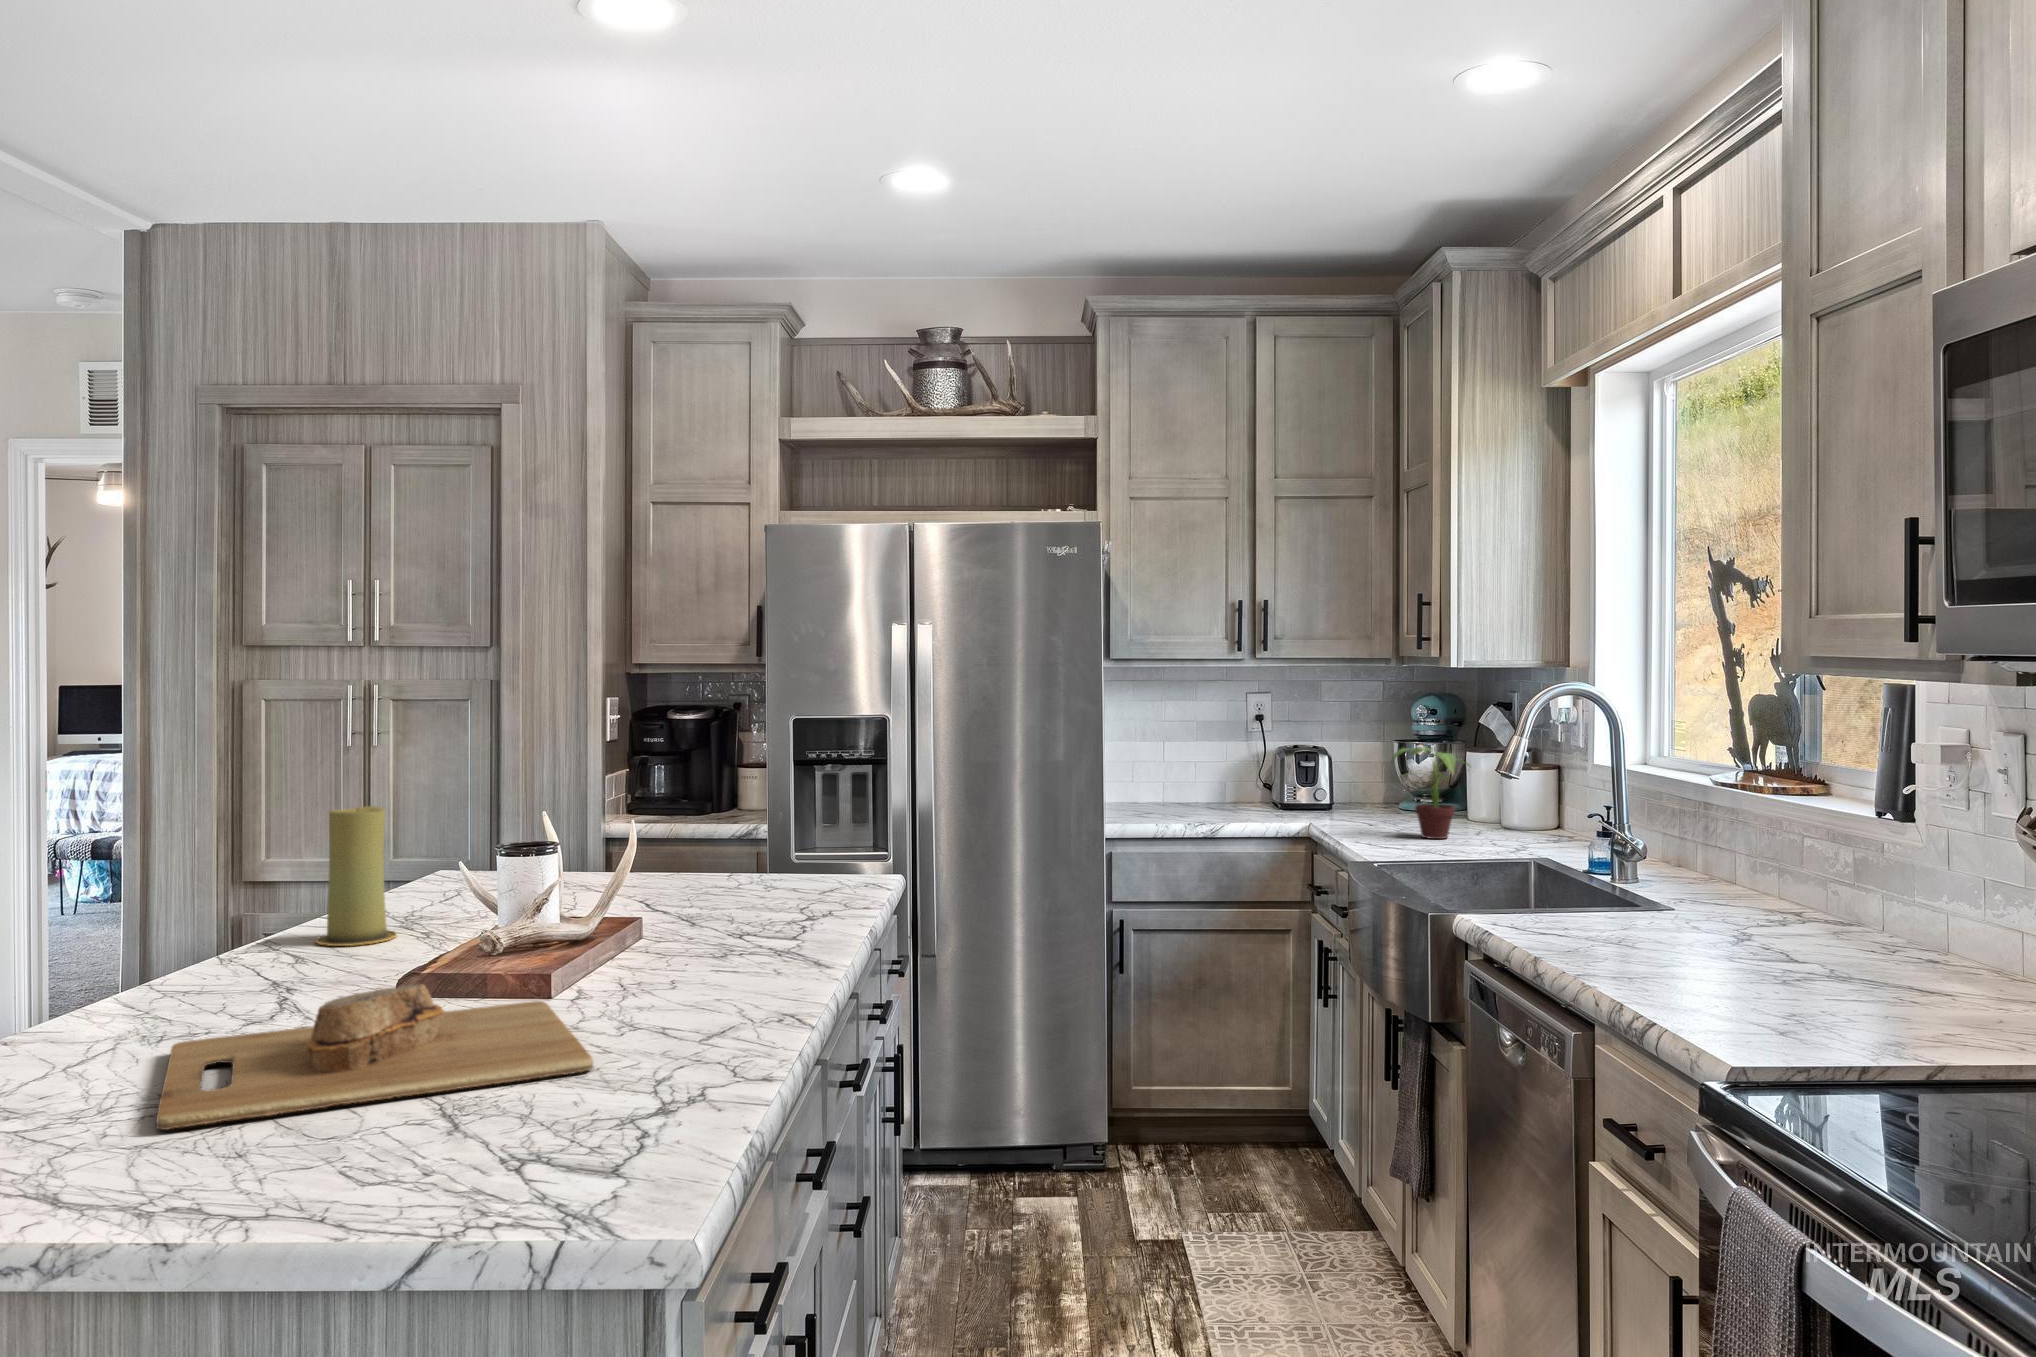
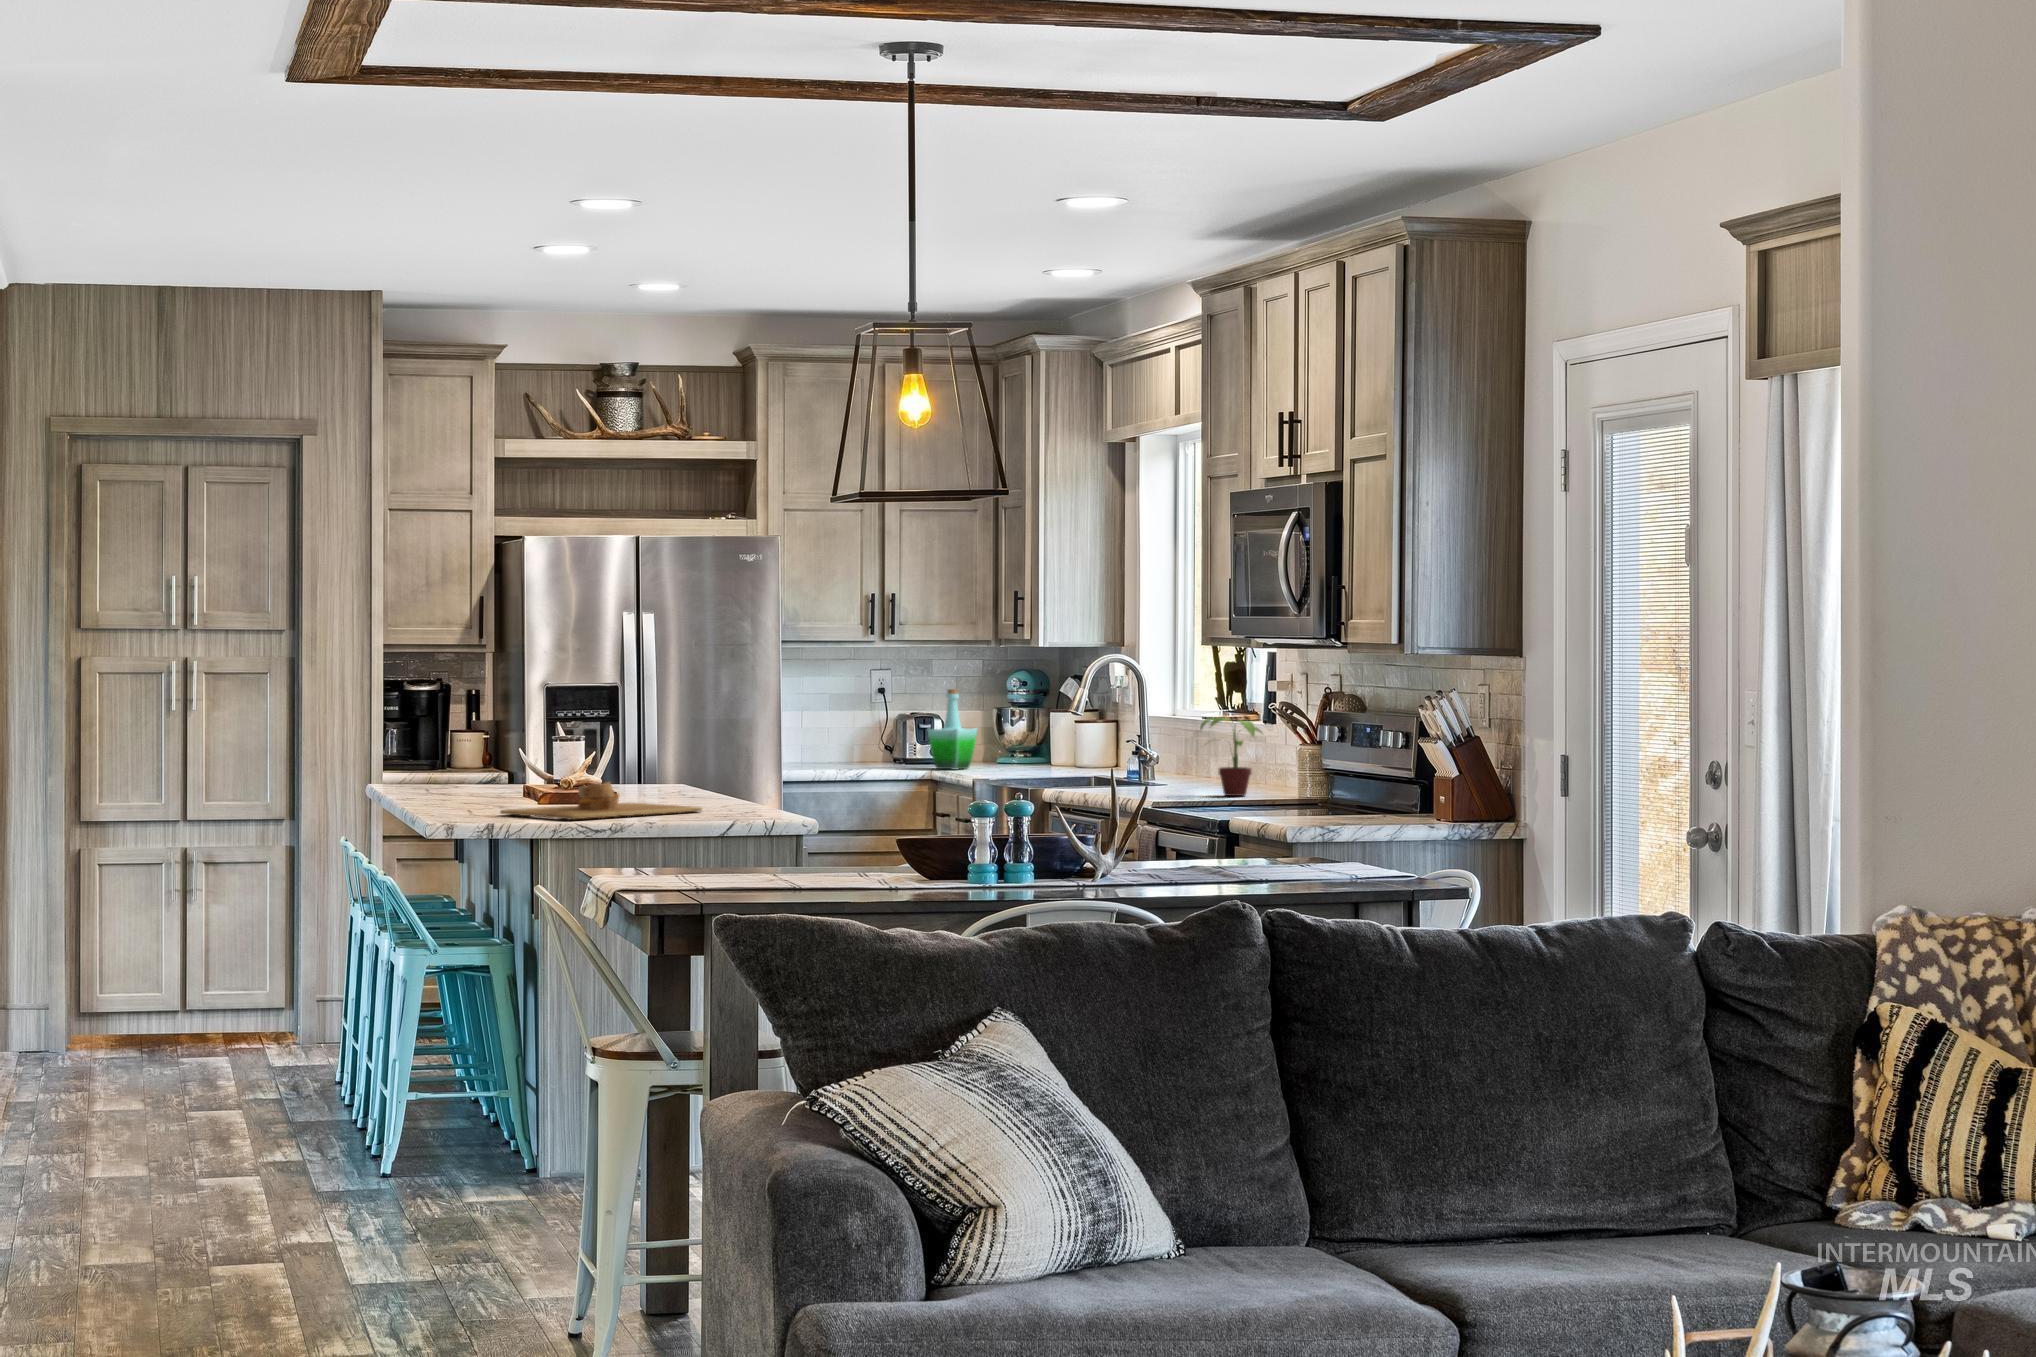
bottle: none [1302,720,1369,826] -> present [928,689,977,770]
potted plant: present [1391,747,1468,839] -> present [1200,718,1262,796]
candle: present [315,806,397,946] -> none [417,724,462,801]

